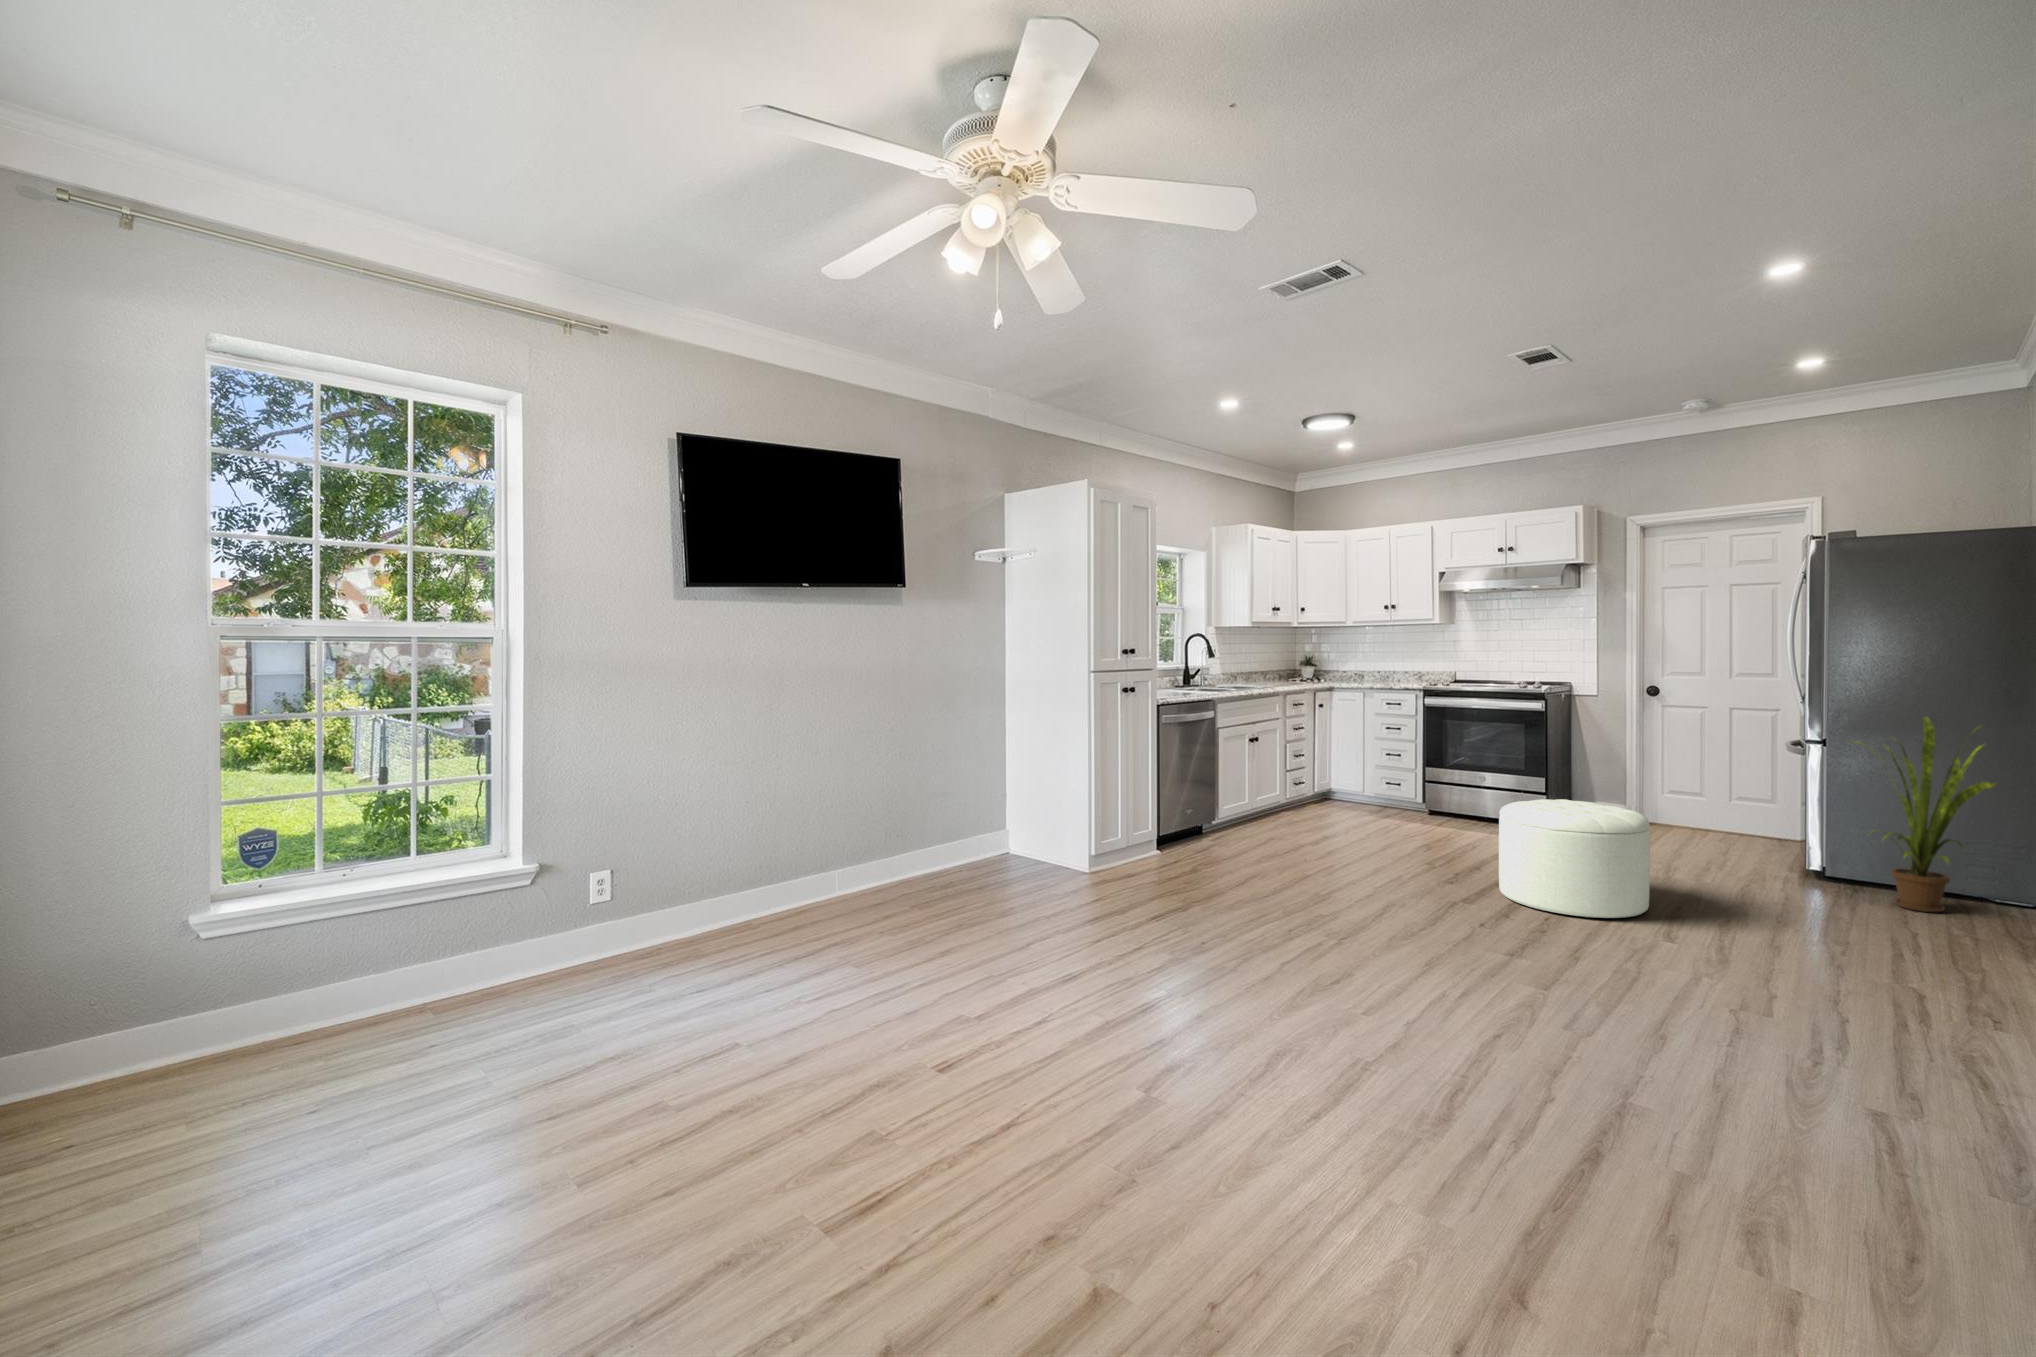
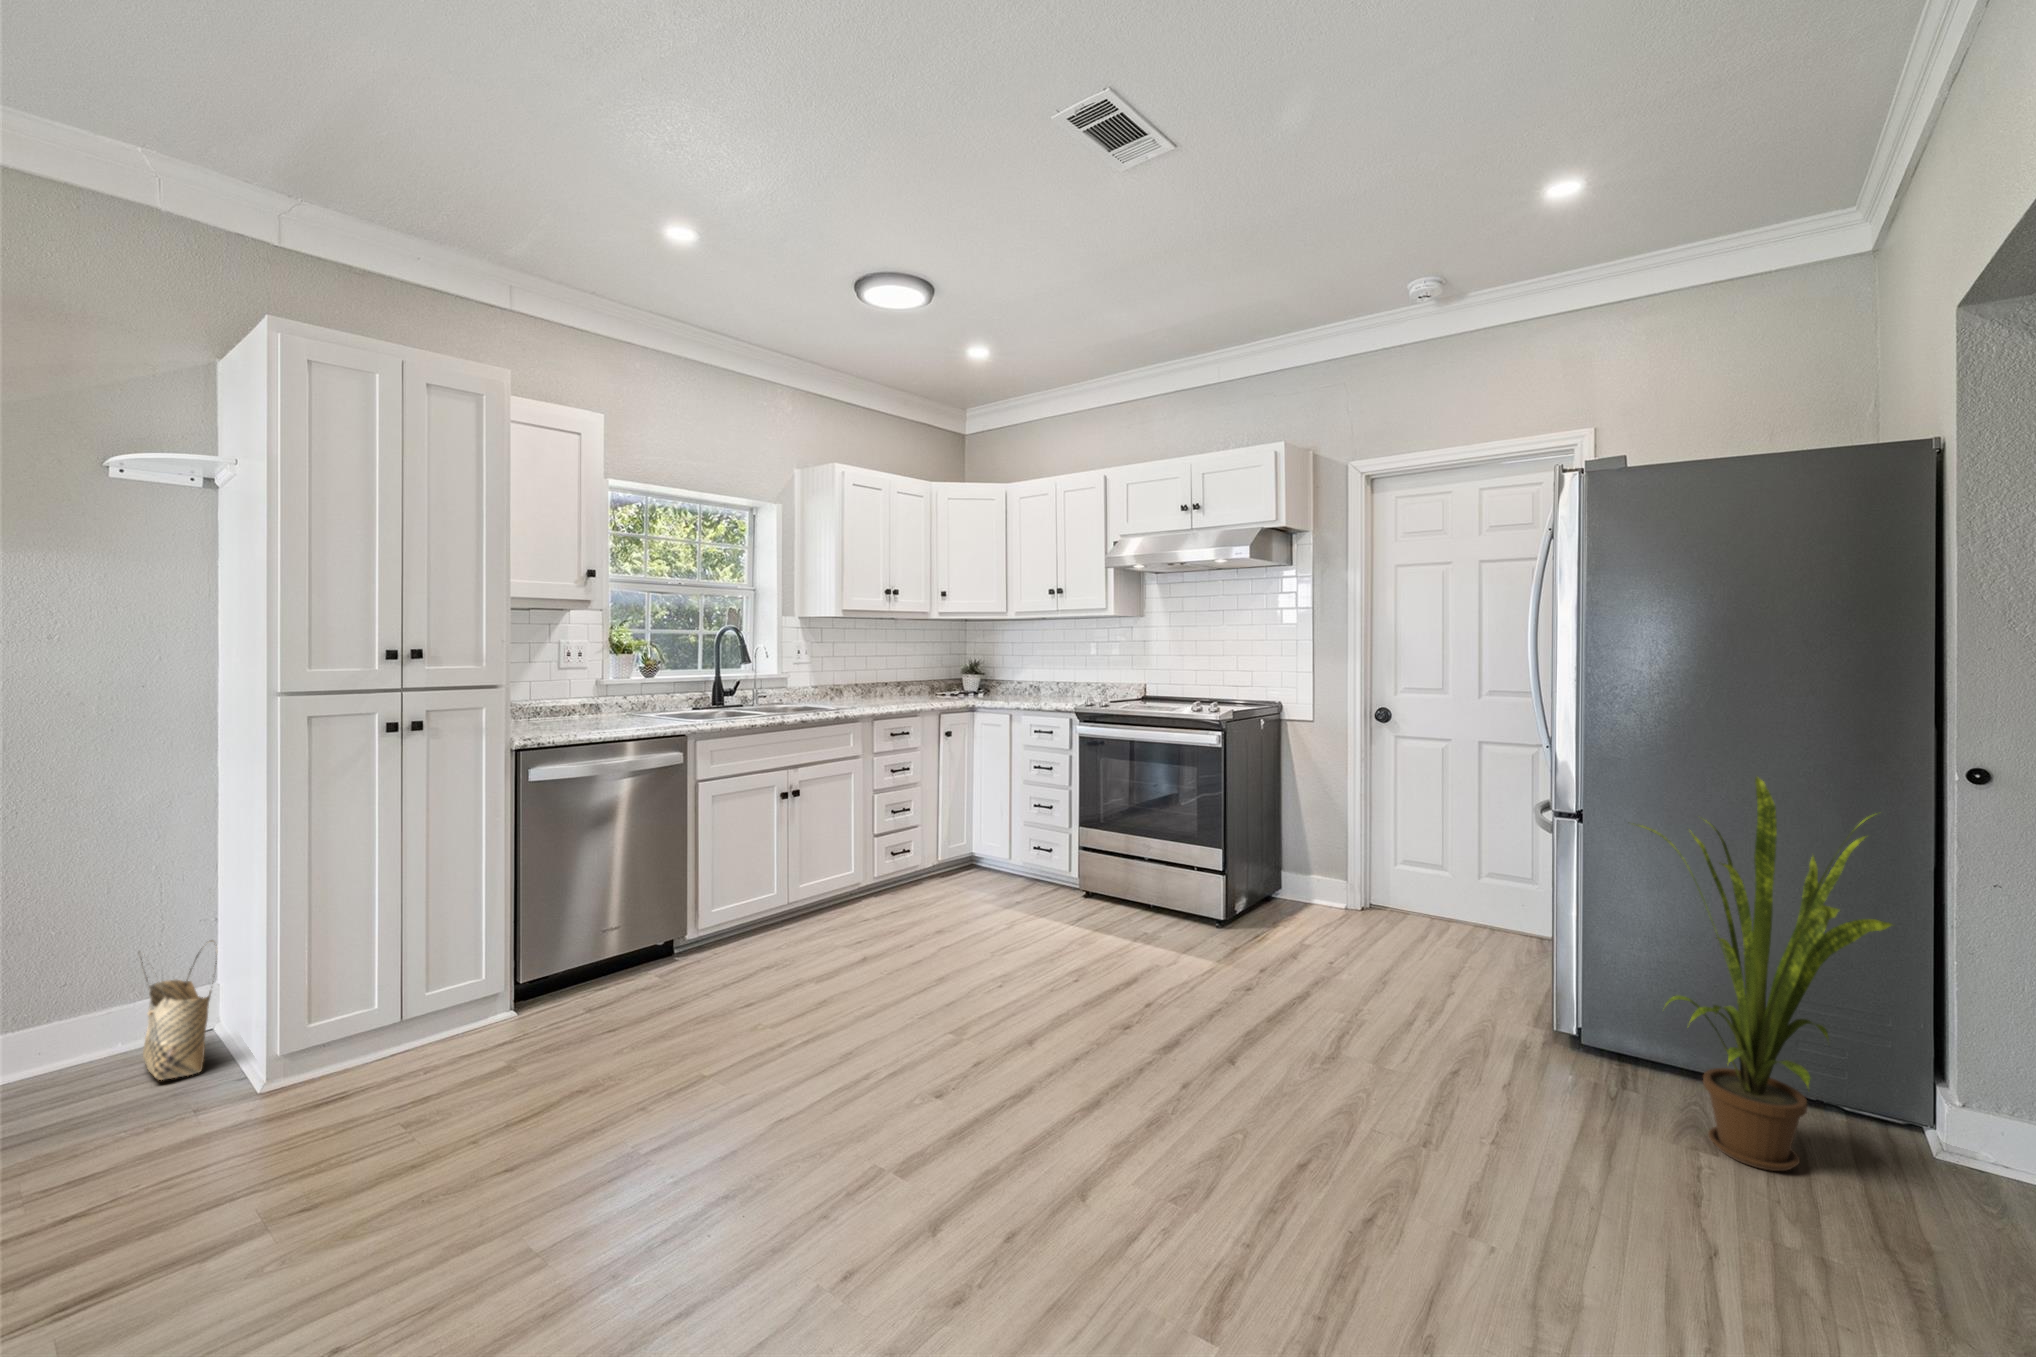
ottoman: present [1499,799,1650,918] -> none [995,939,1256,1248]
woven basket: none [1010,802,1051,866] -> present [139,940,217,1080]

